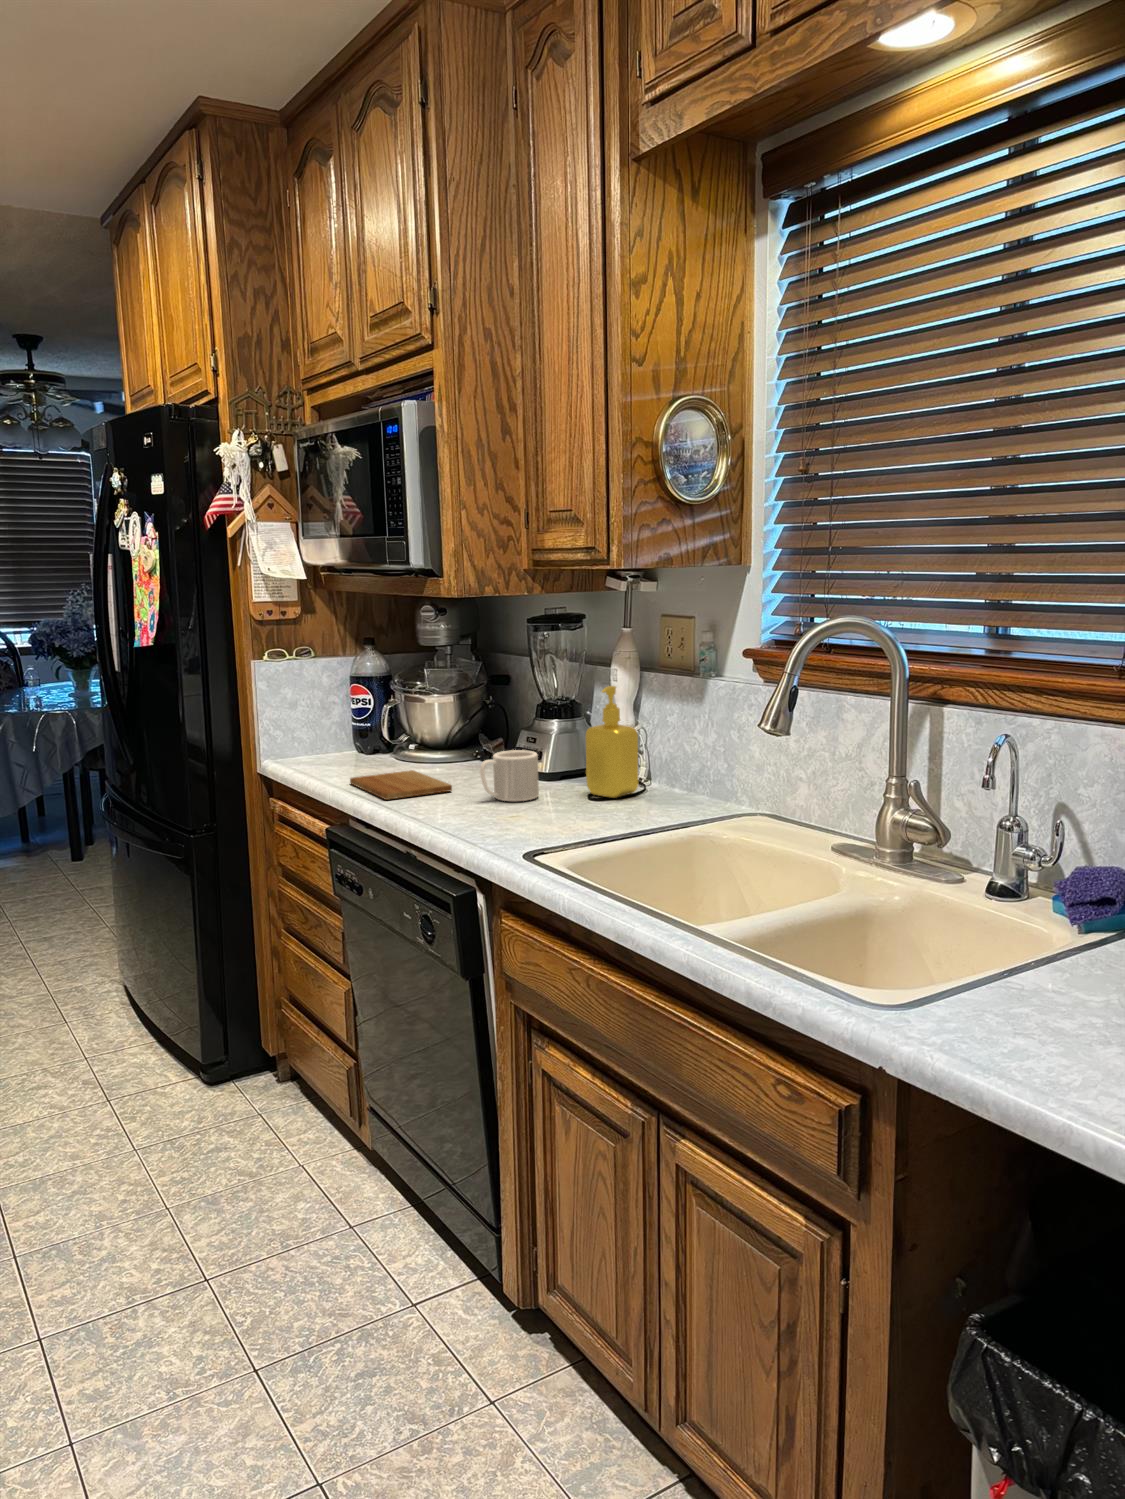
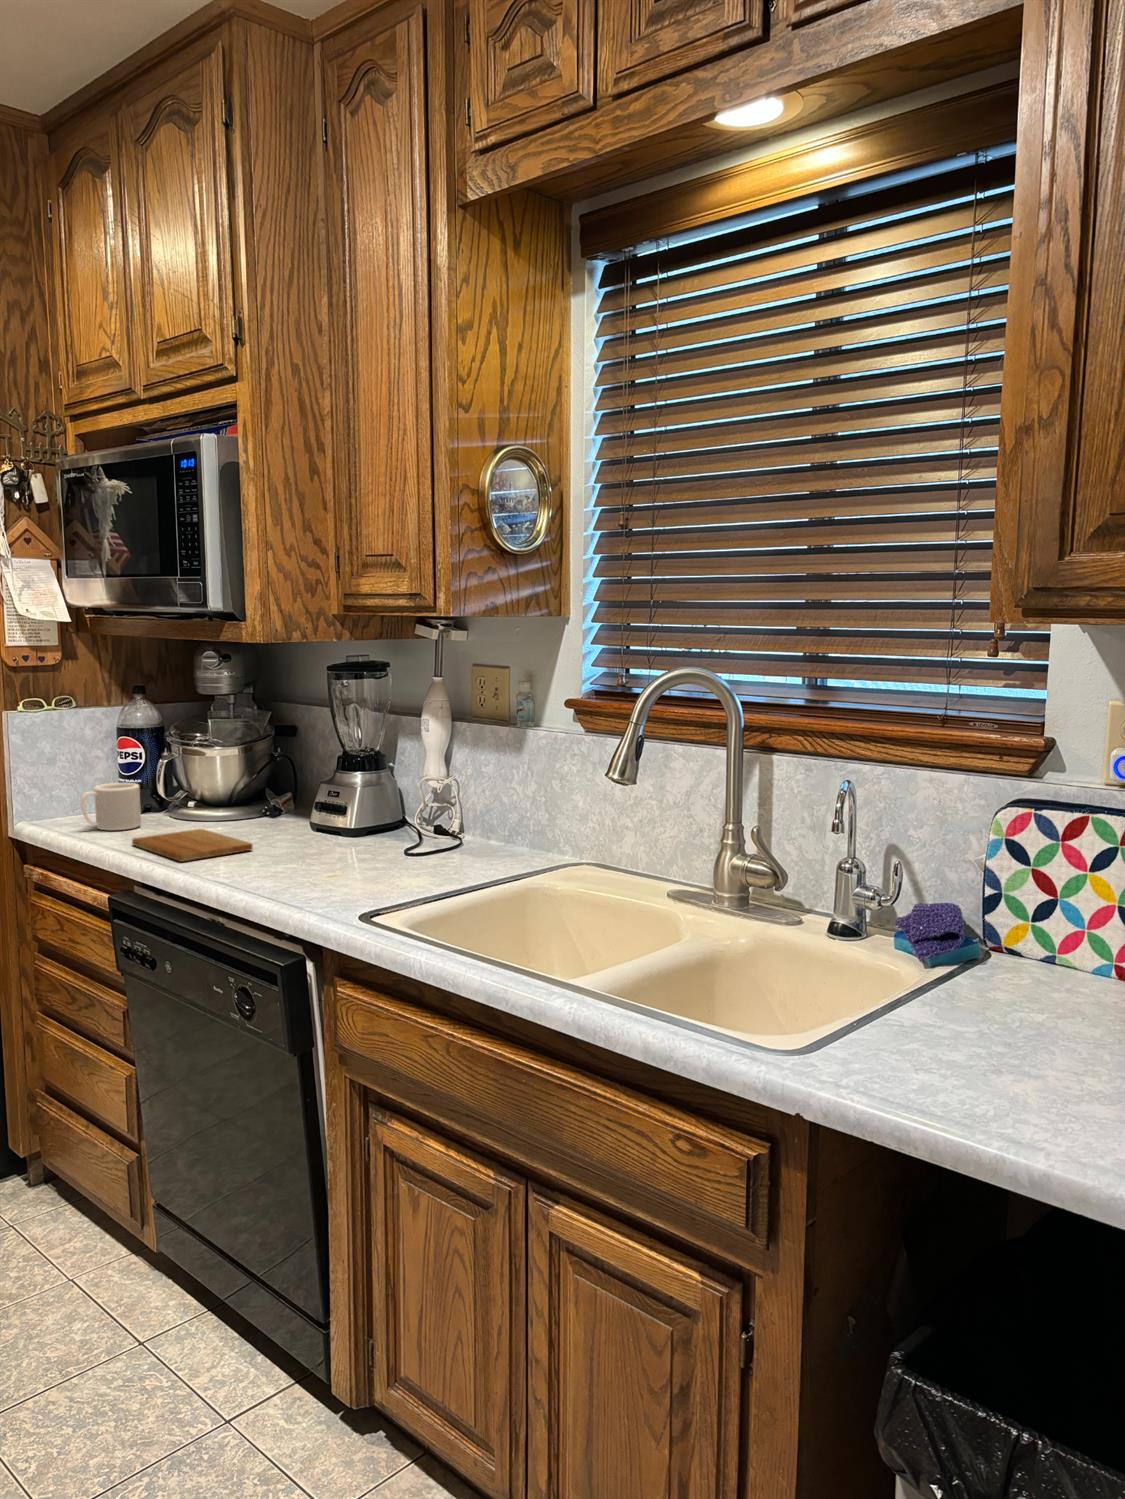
soap dispenser: present [586,686,638,798] -> none [399,736,454,852]
mug: present [480,750,539,801] -> present [80,783,141,830]

